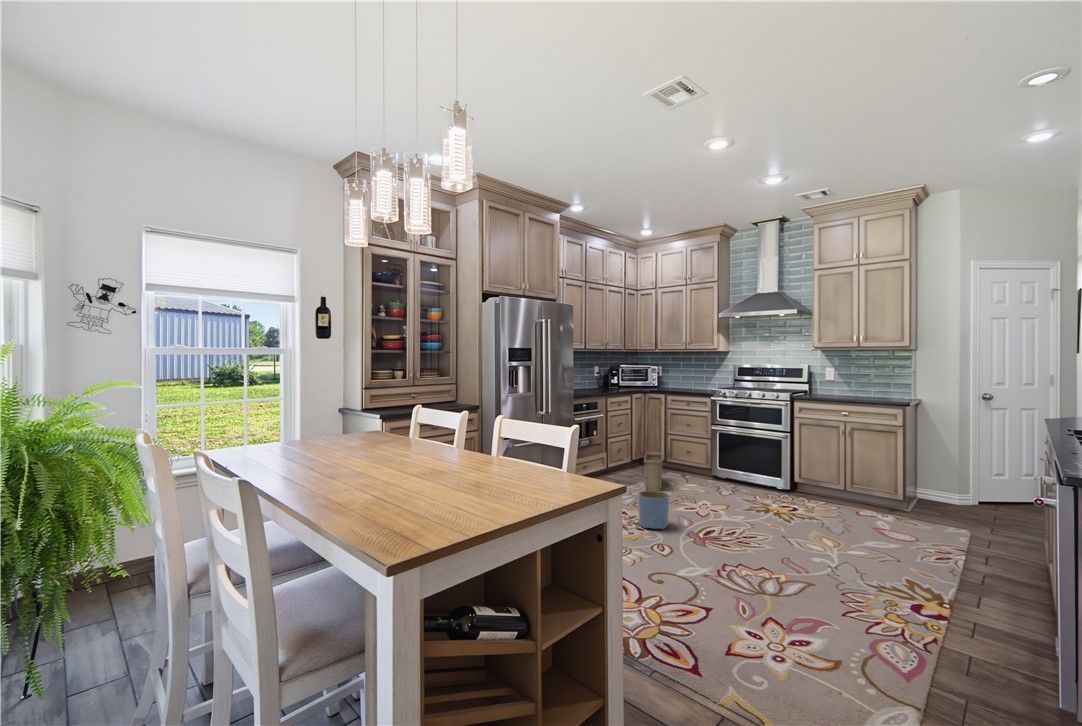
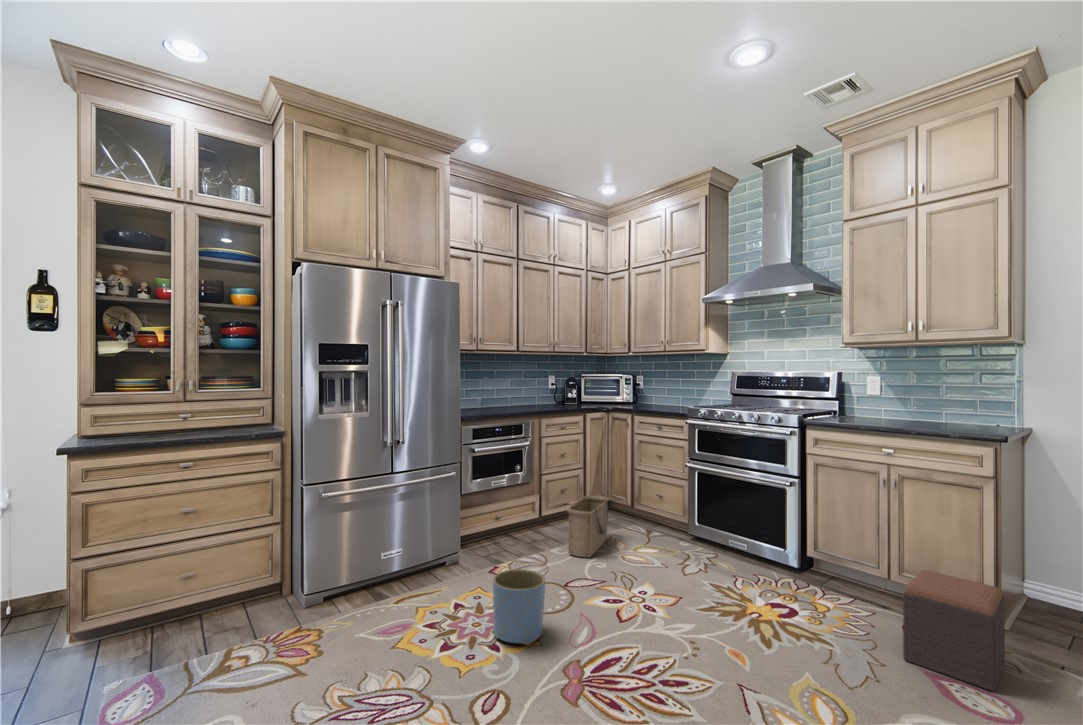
footstool: none [859,478,908,532] -> present [903,570,1005,691]

